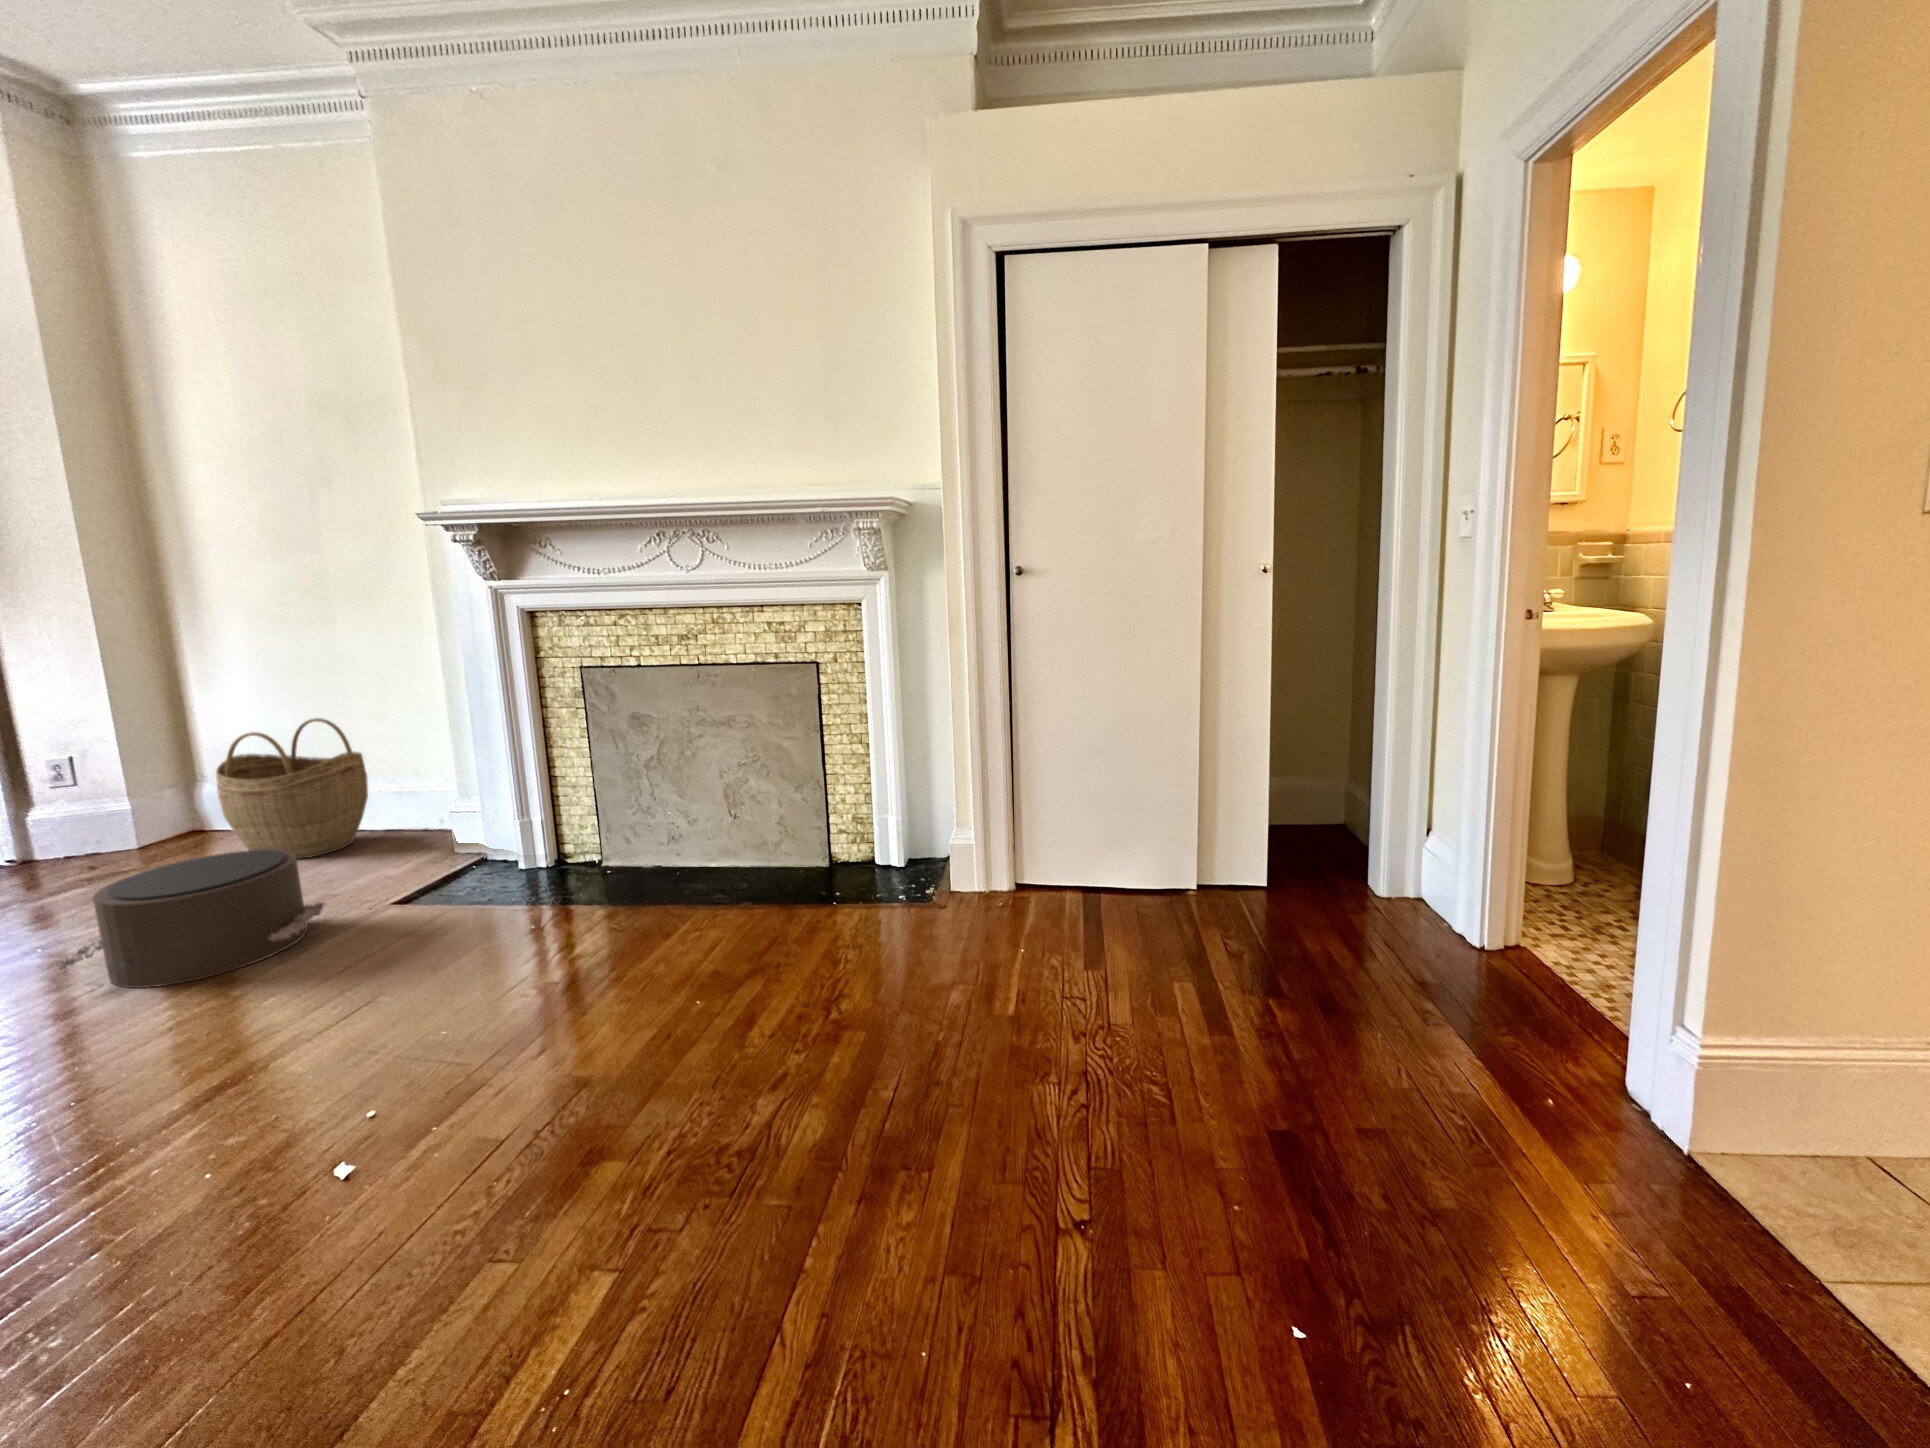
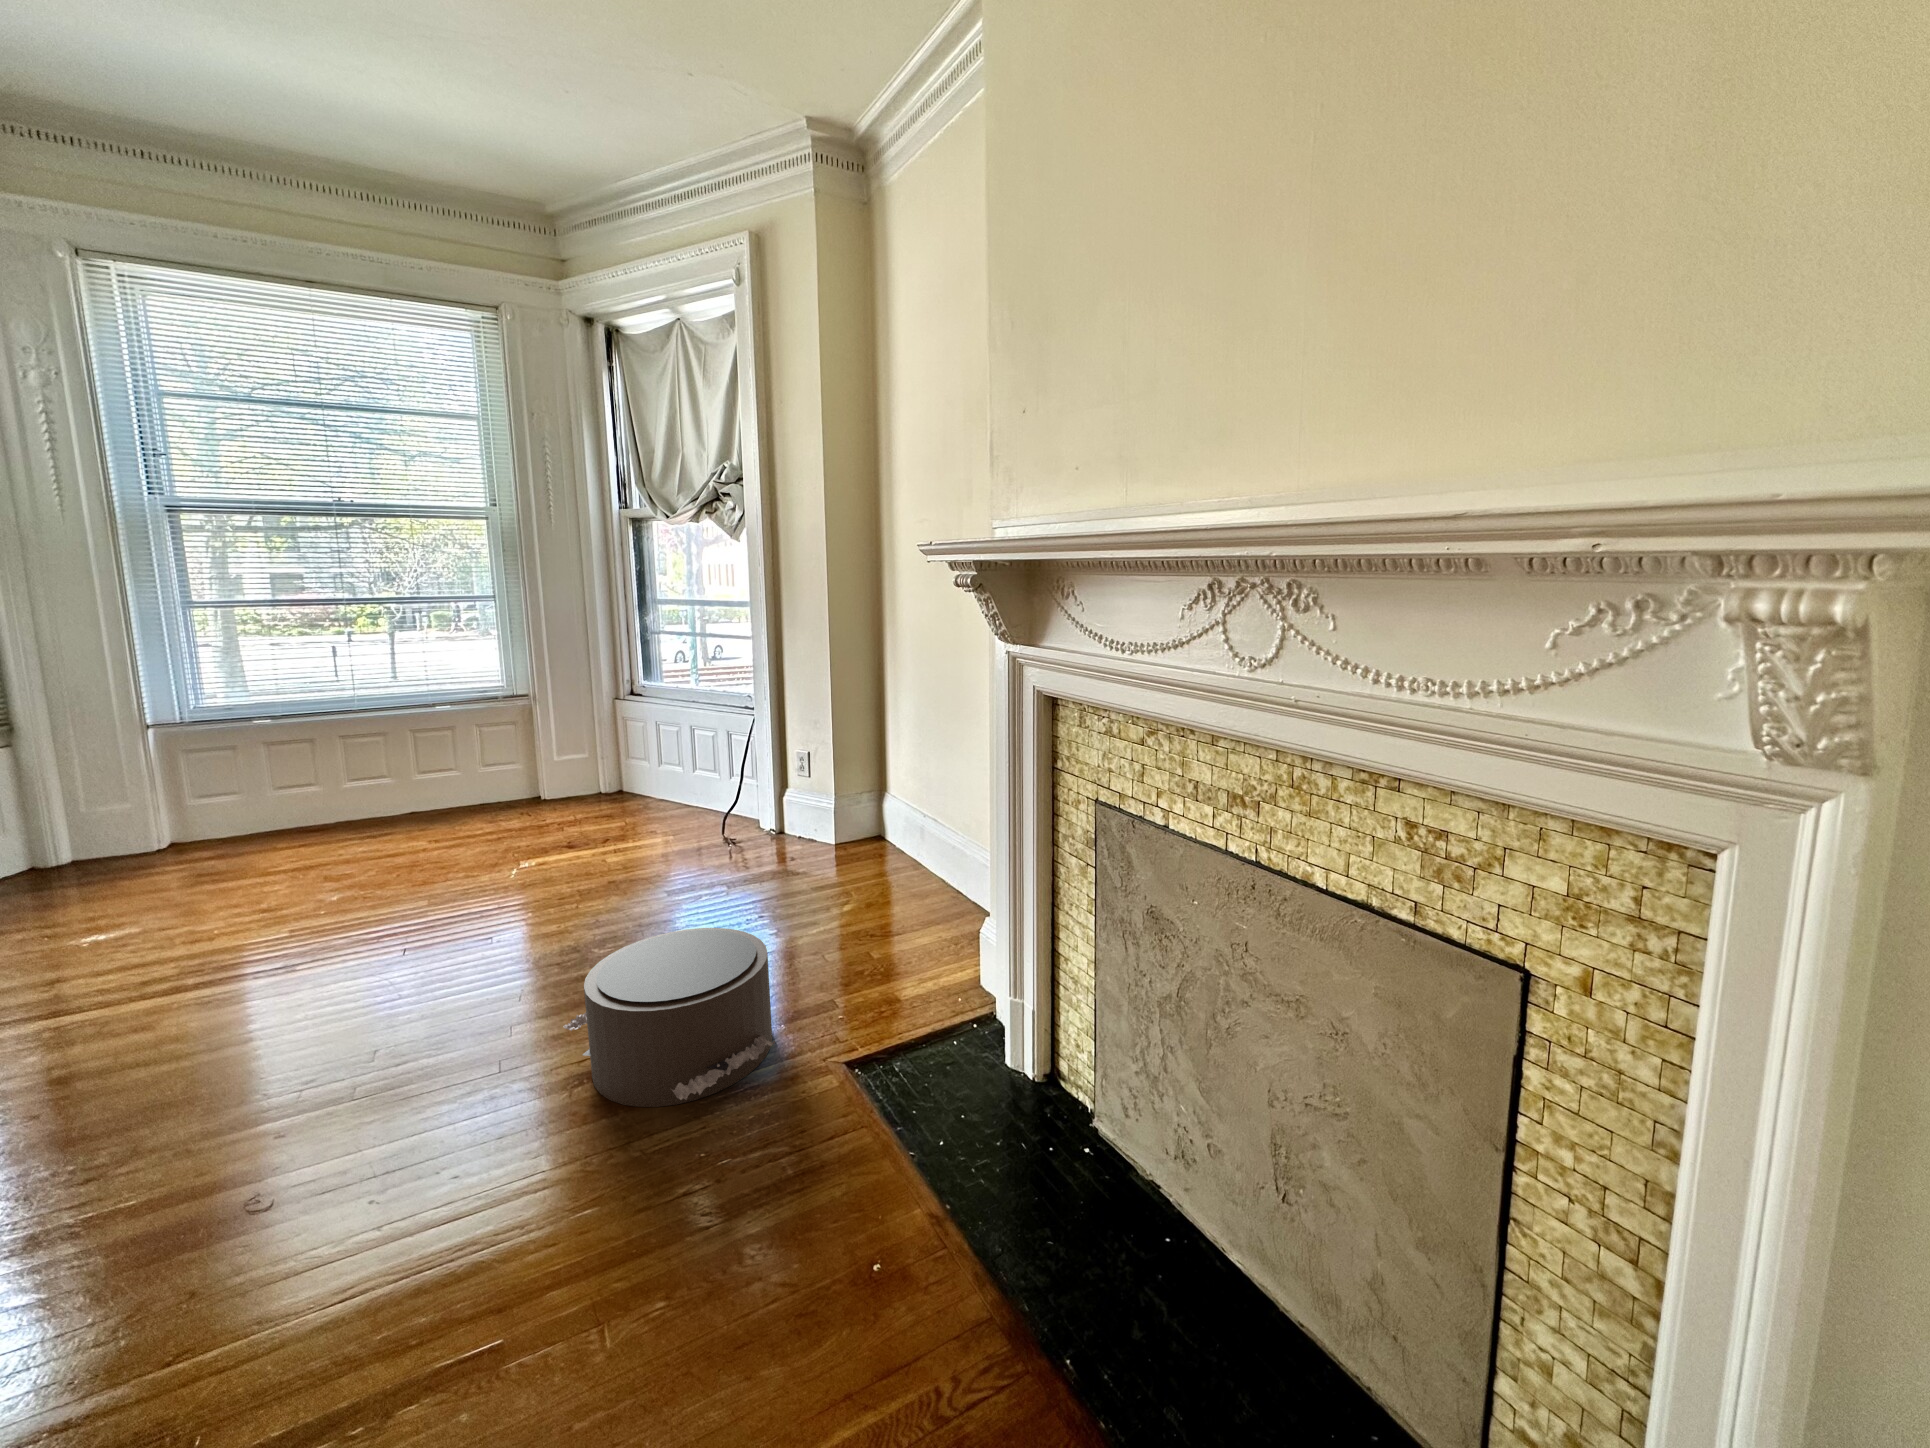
woven basket: present [216,718,368,859] -> none [849,757,964,915]

